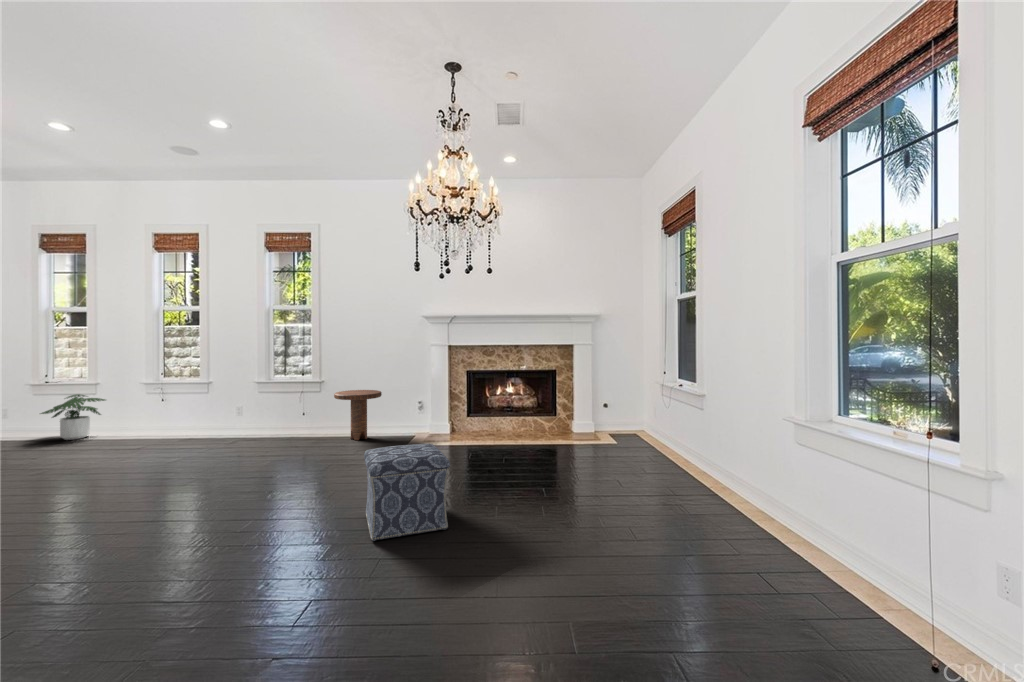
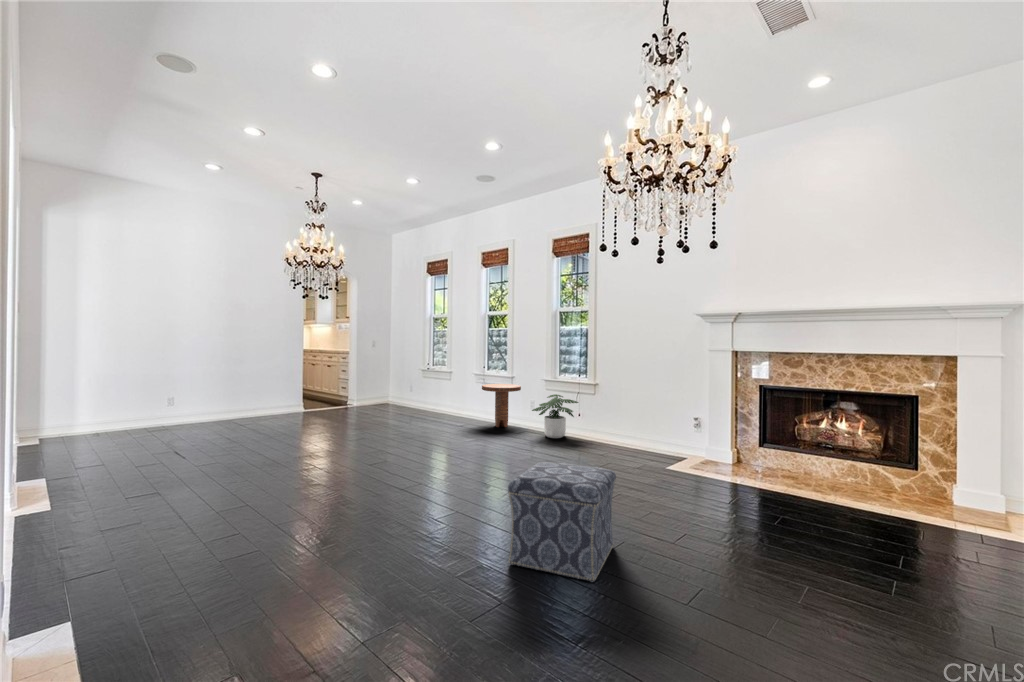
side table: present [334,390,382,440] -> present [482,384,521,427]
potted plant: present [41,394,105,440] -> present [532,394,578,438]

